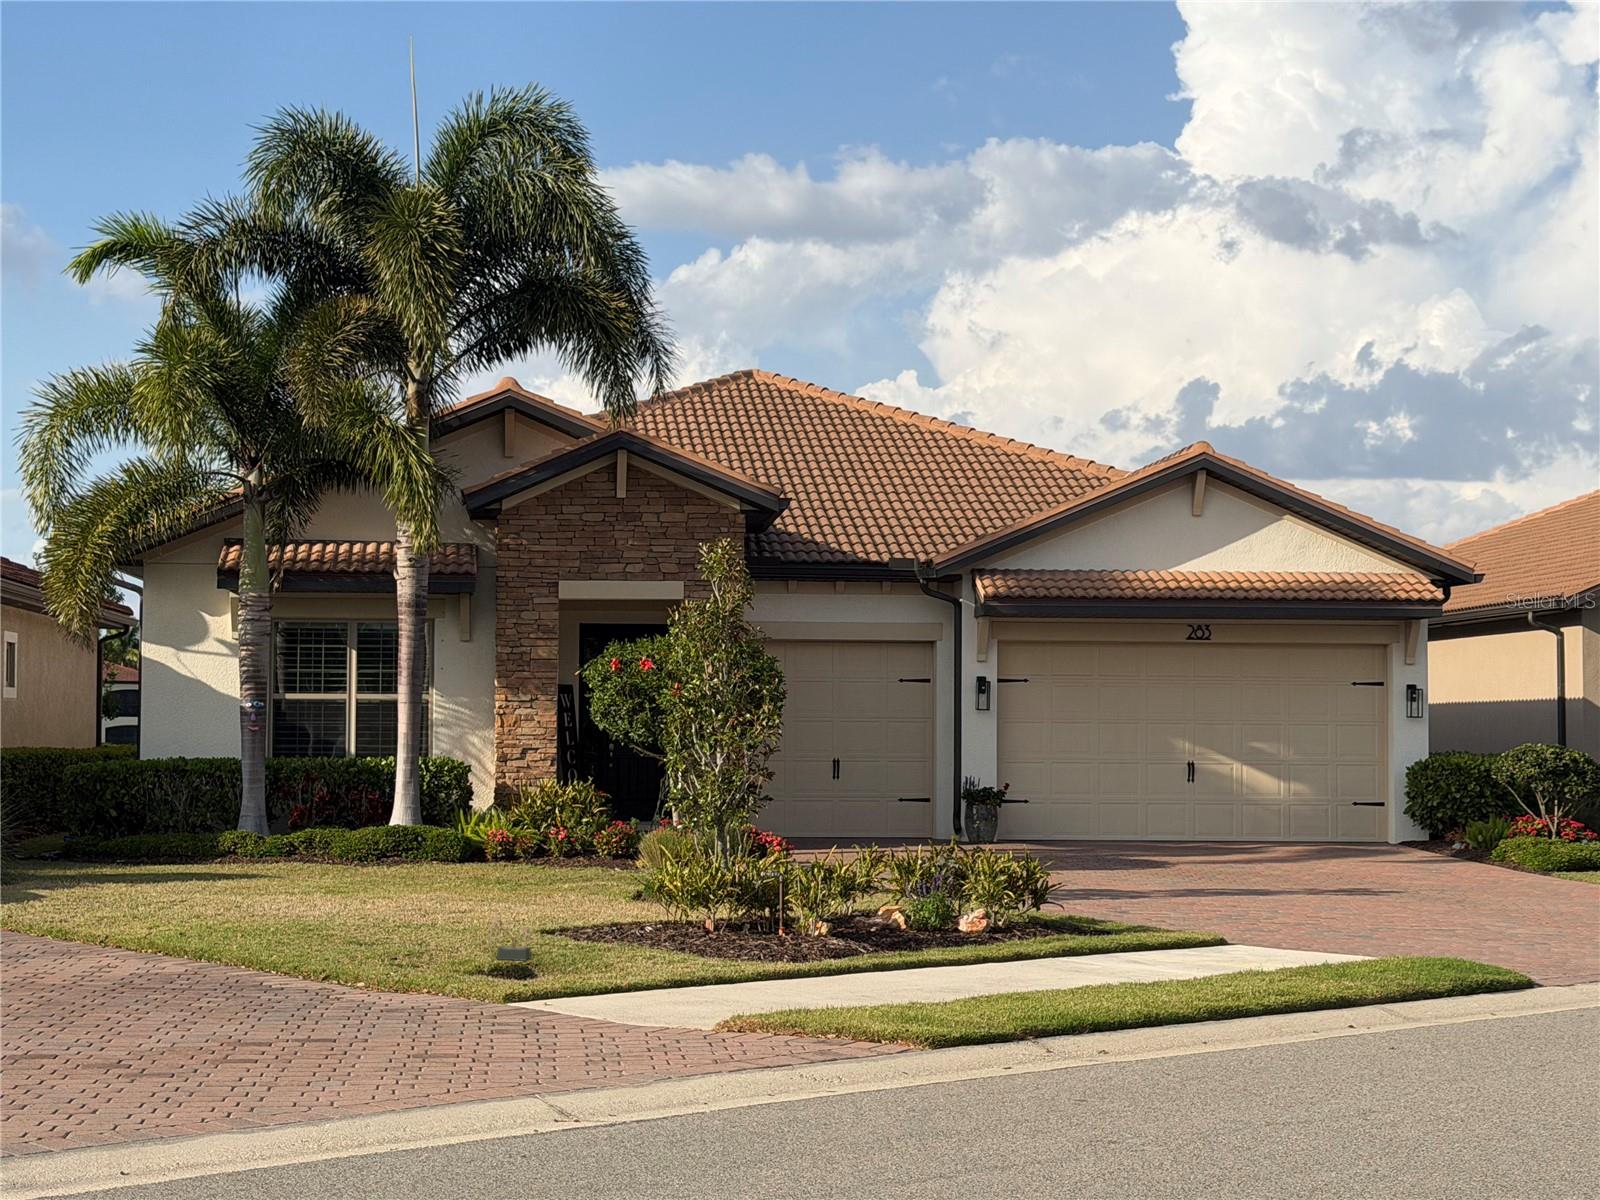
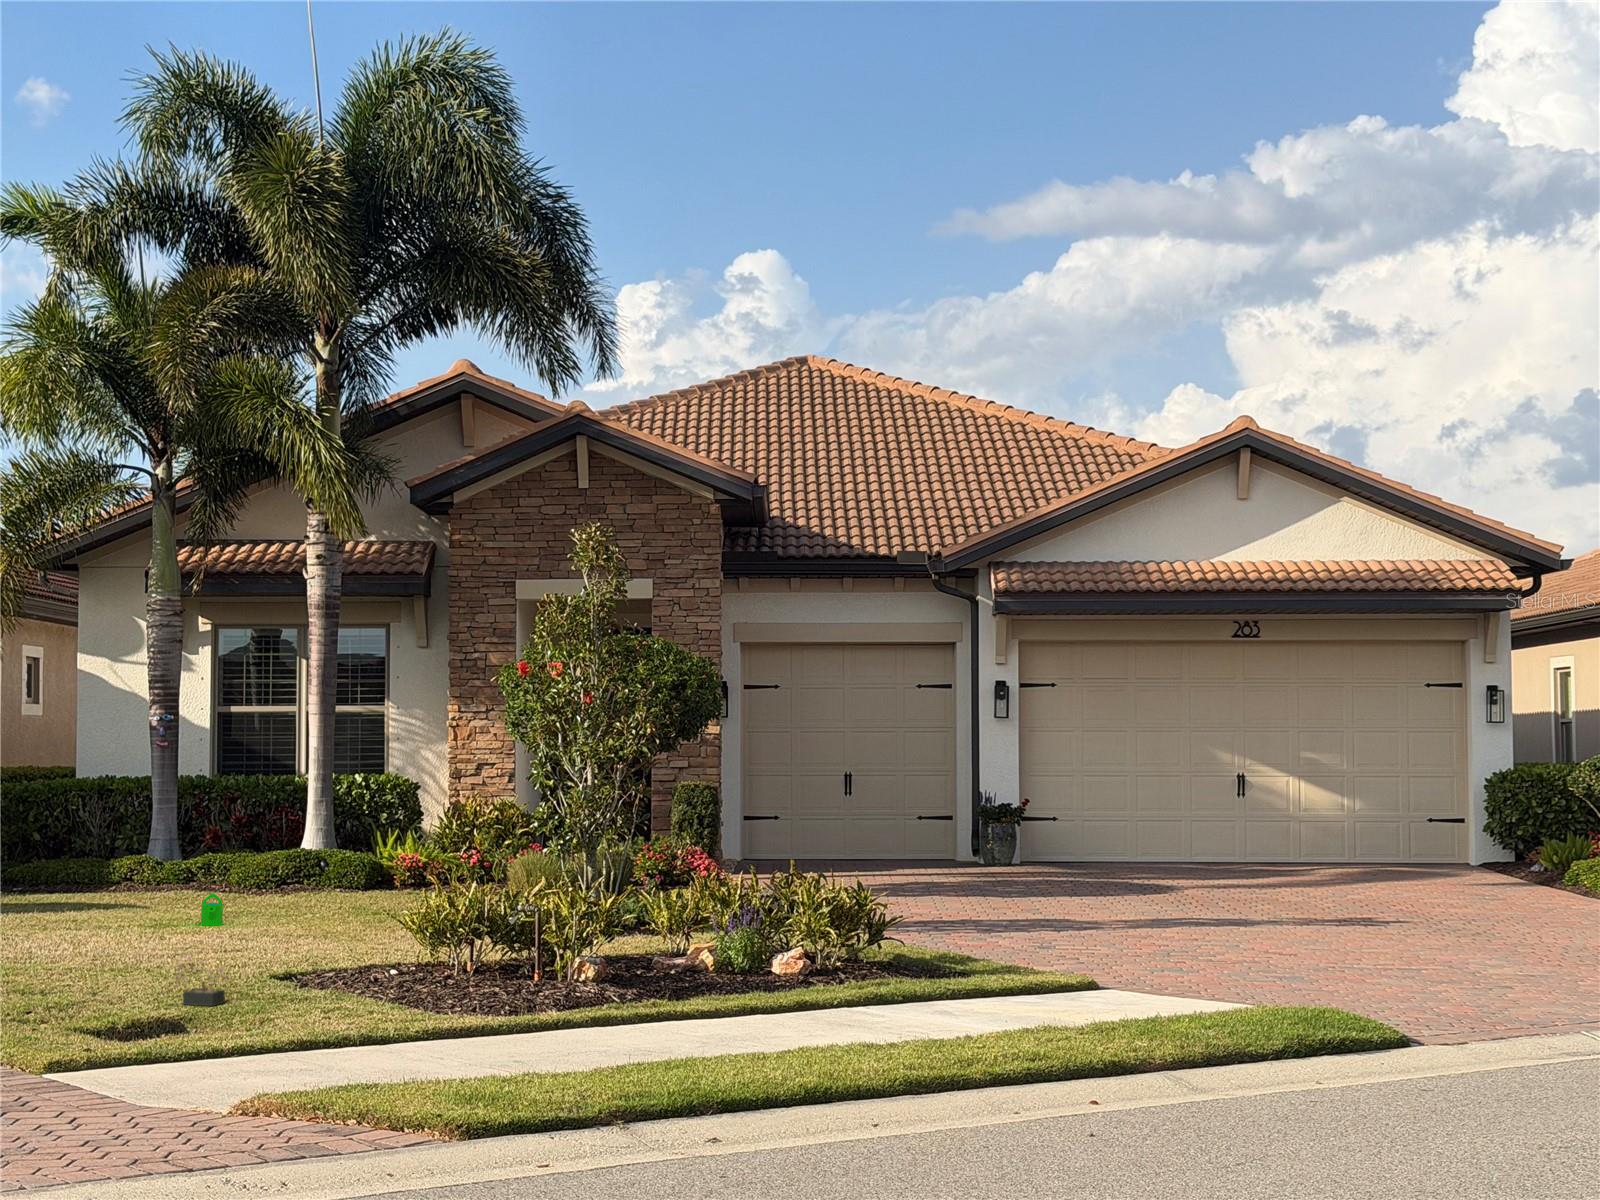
watering can: none [365,869,387,899] -> present [200,894,224,926]

